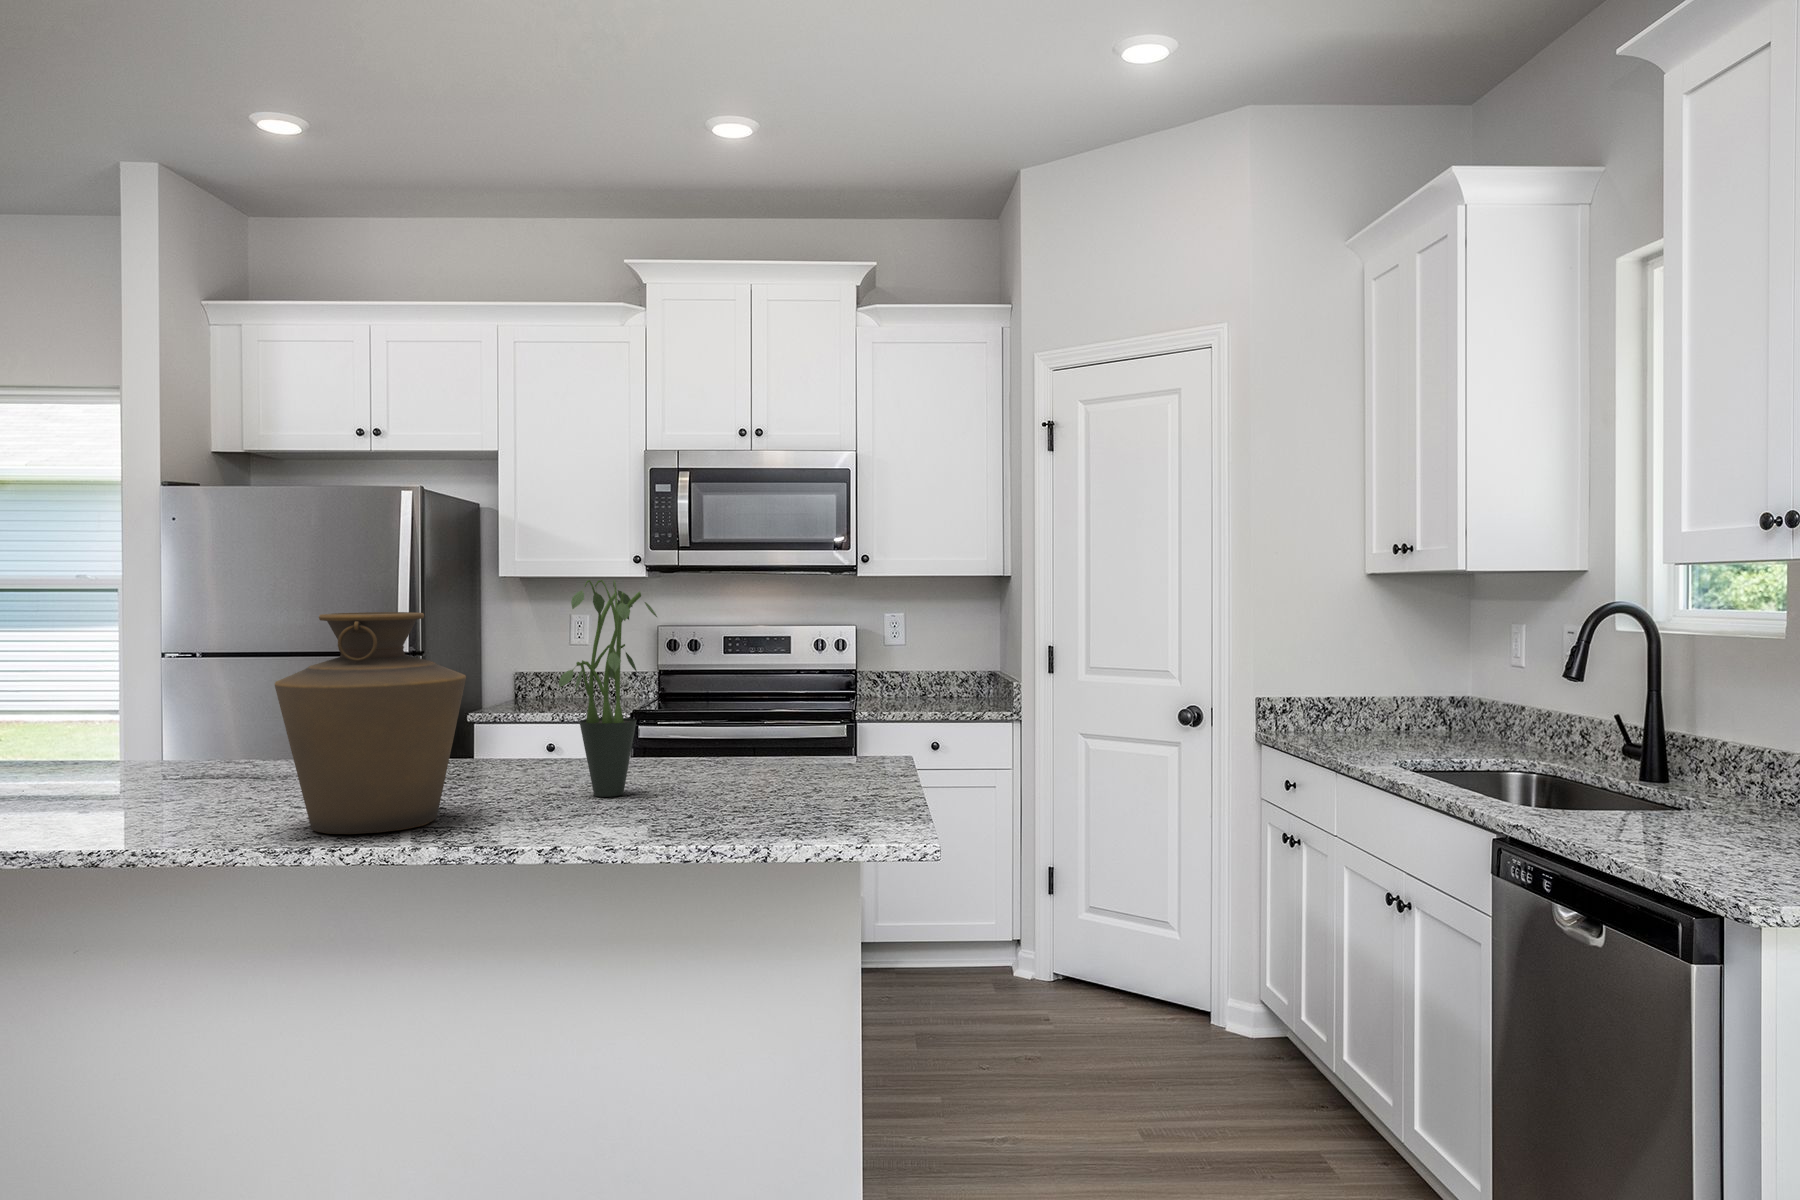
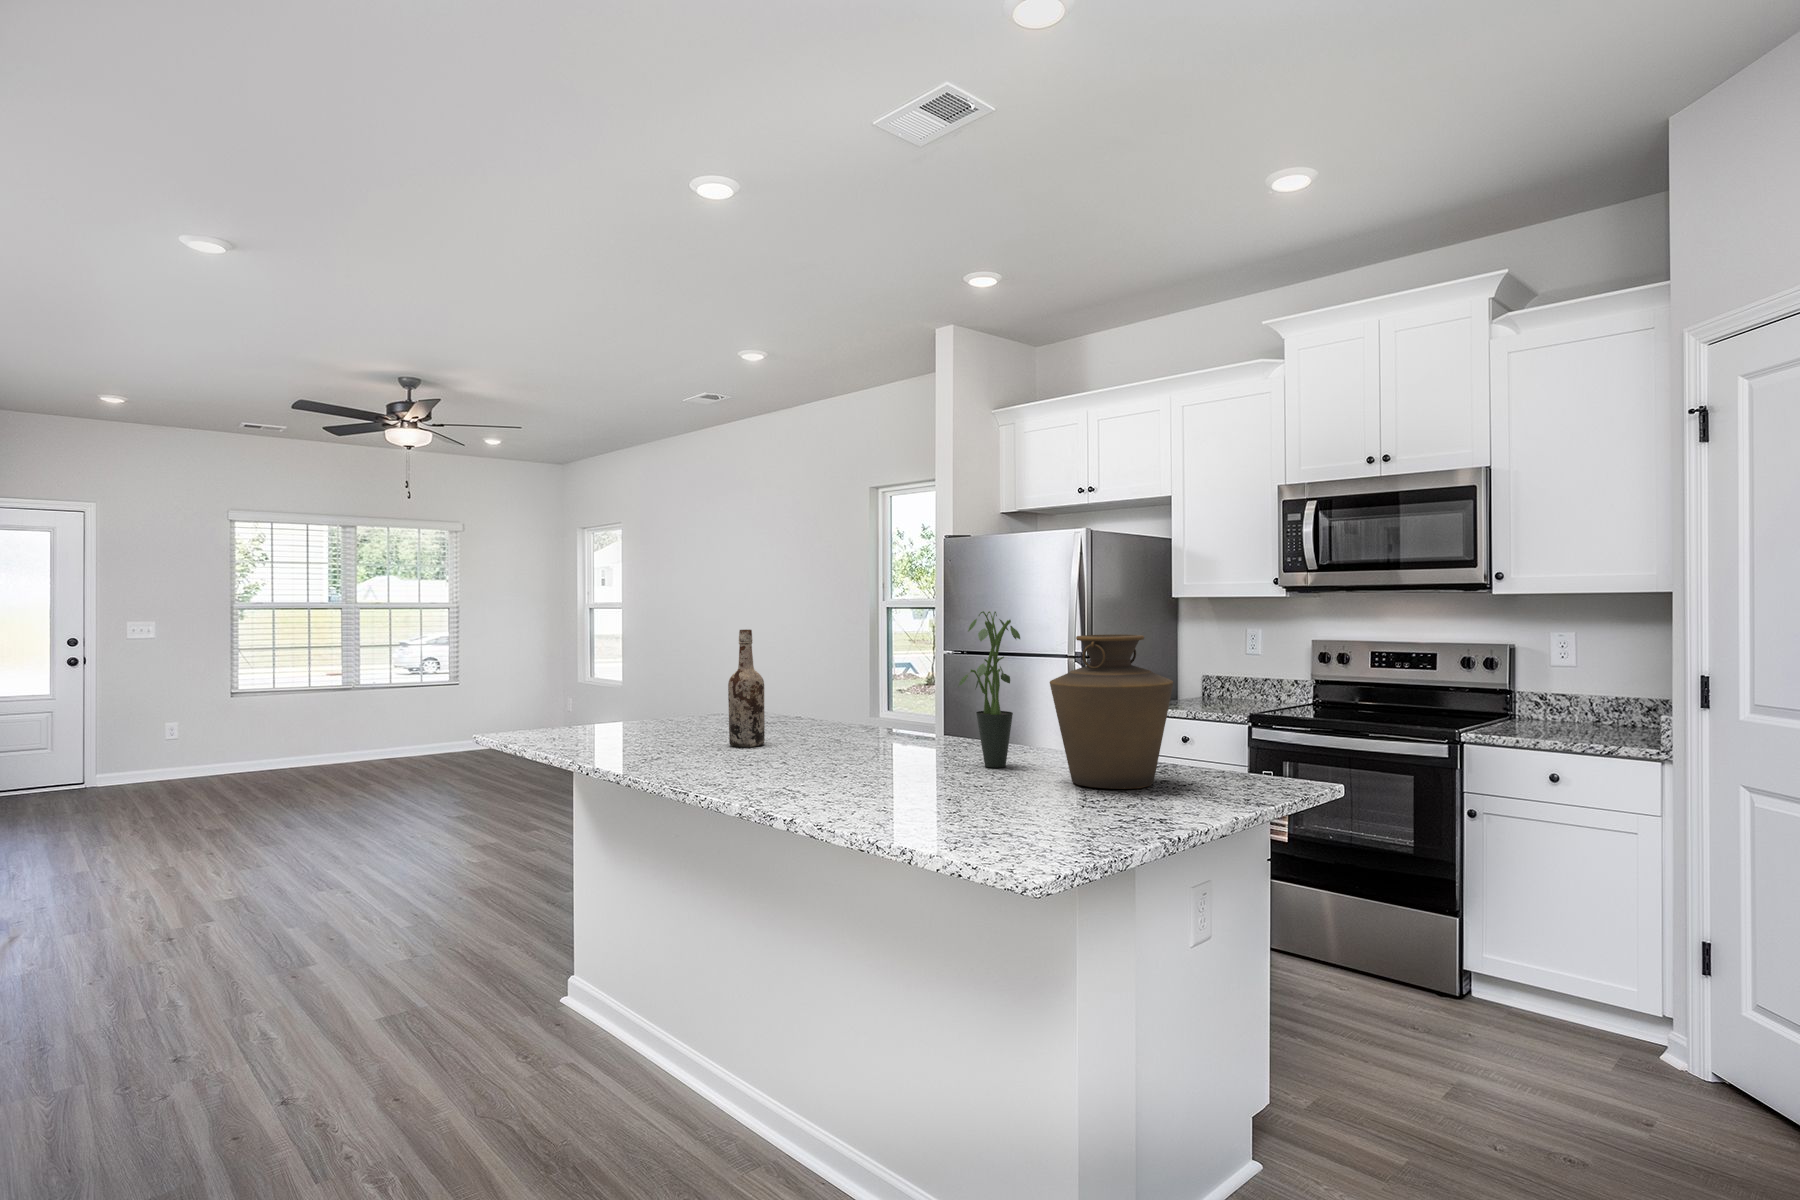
wine bottle: none [49,612,128,826] -> present [728,630,765,747]
vase: present [275,612,466,834] -> present [1050,634,1173,789]

